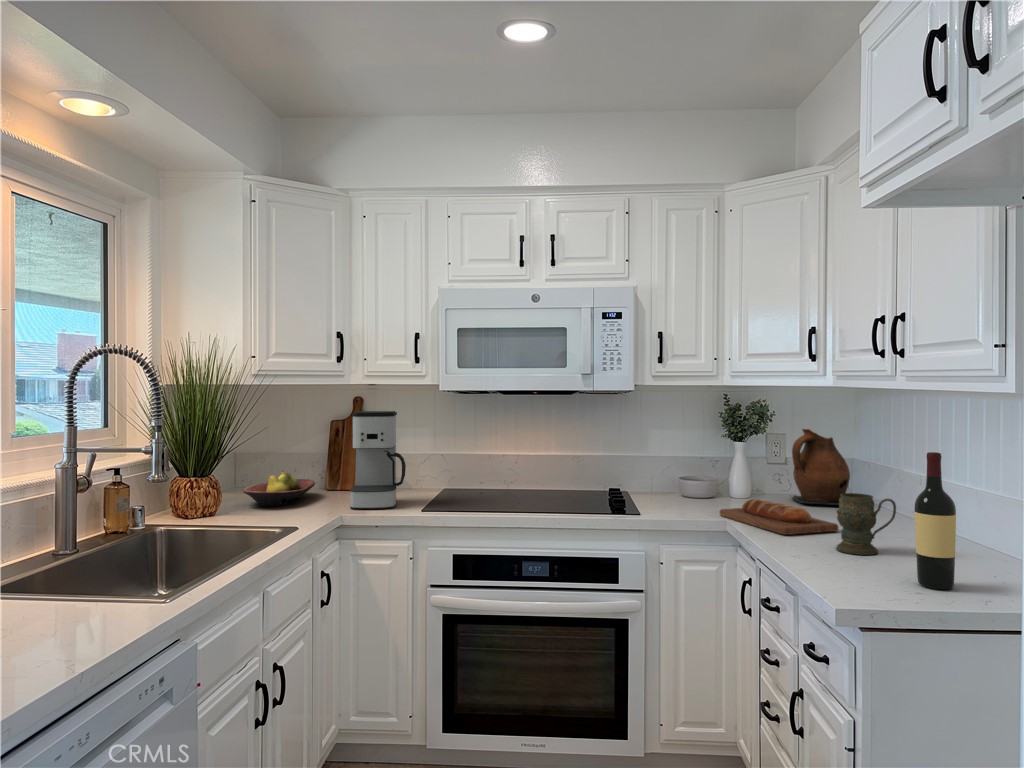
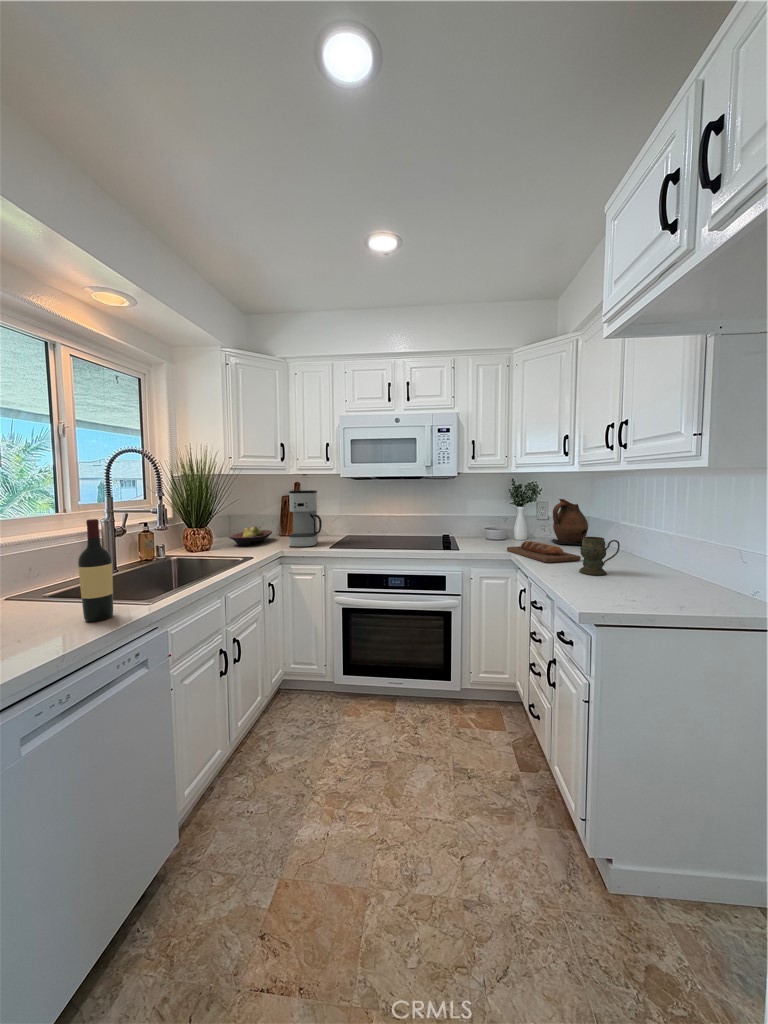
wine bottle: present [915,452,956,589] -> present [78,519,113,621]

